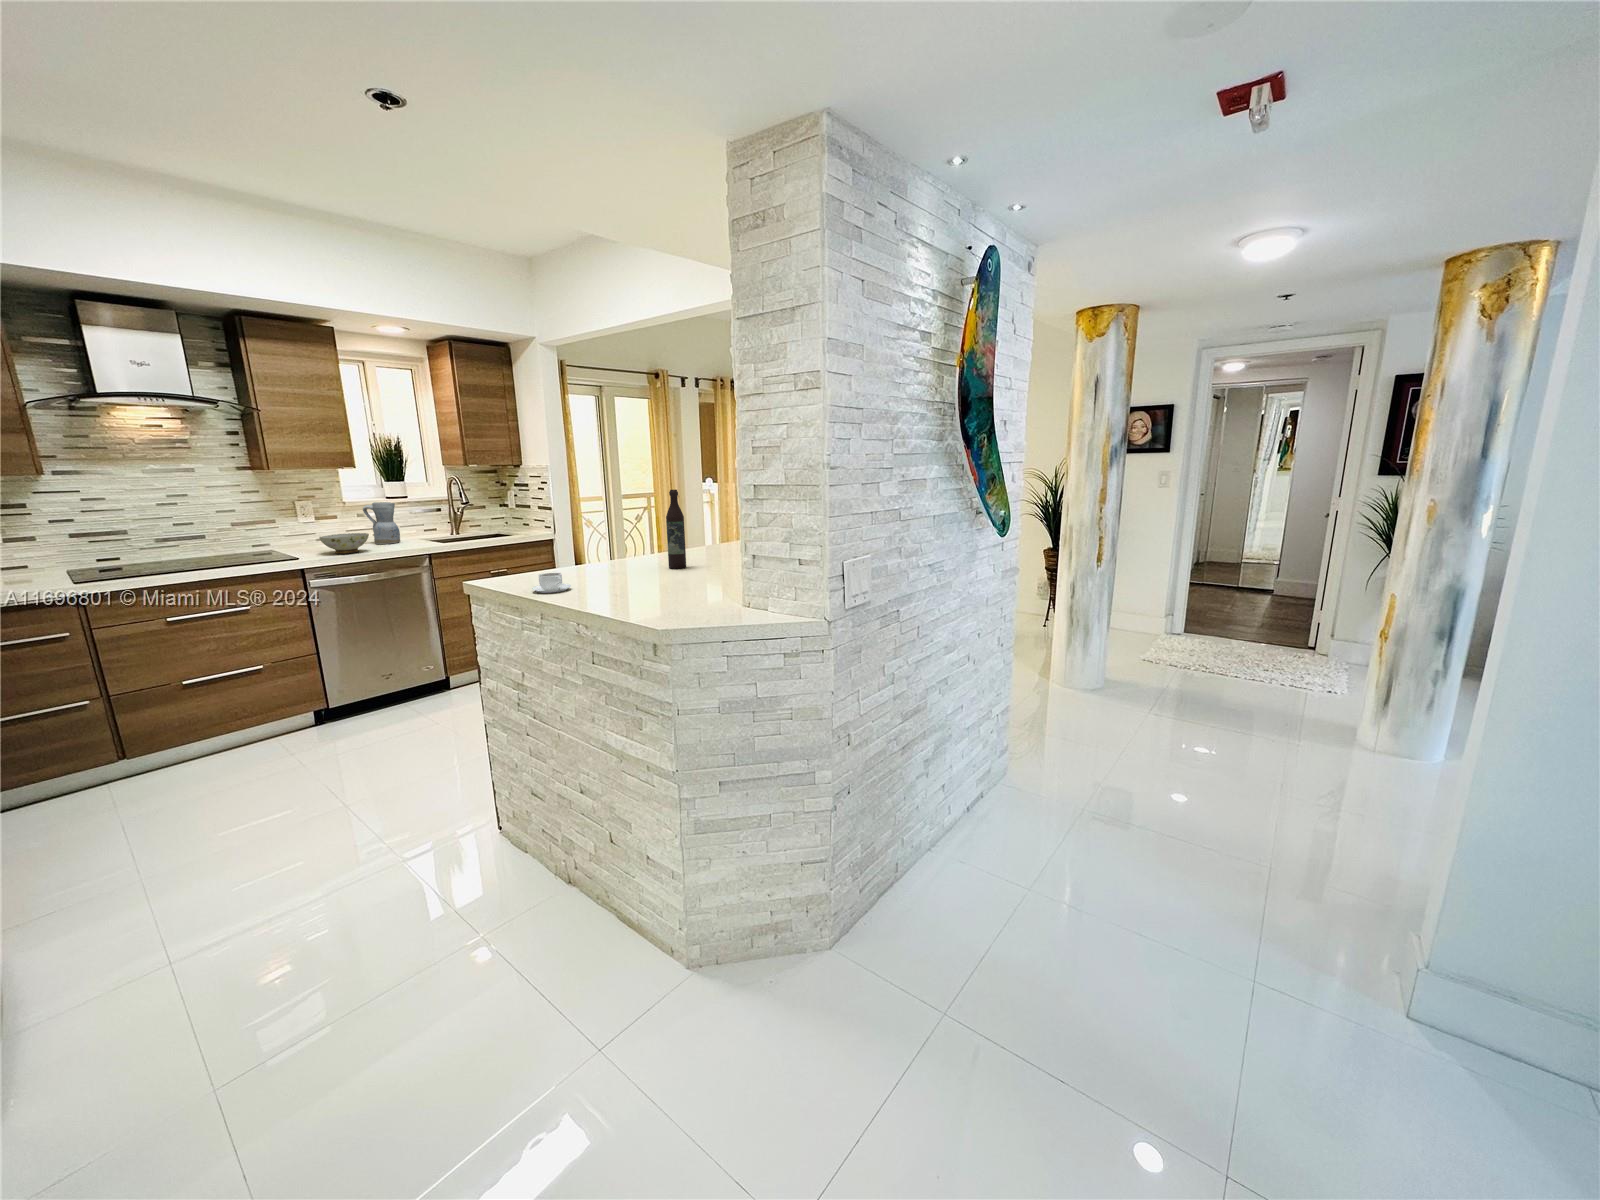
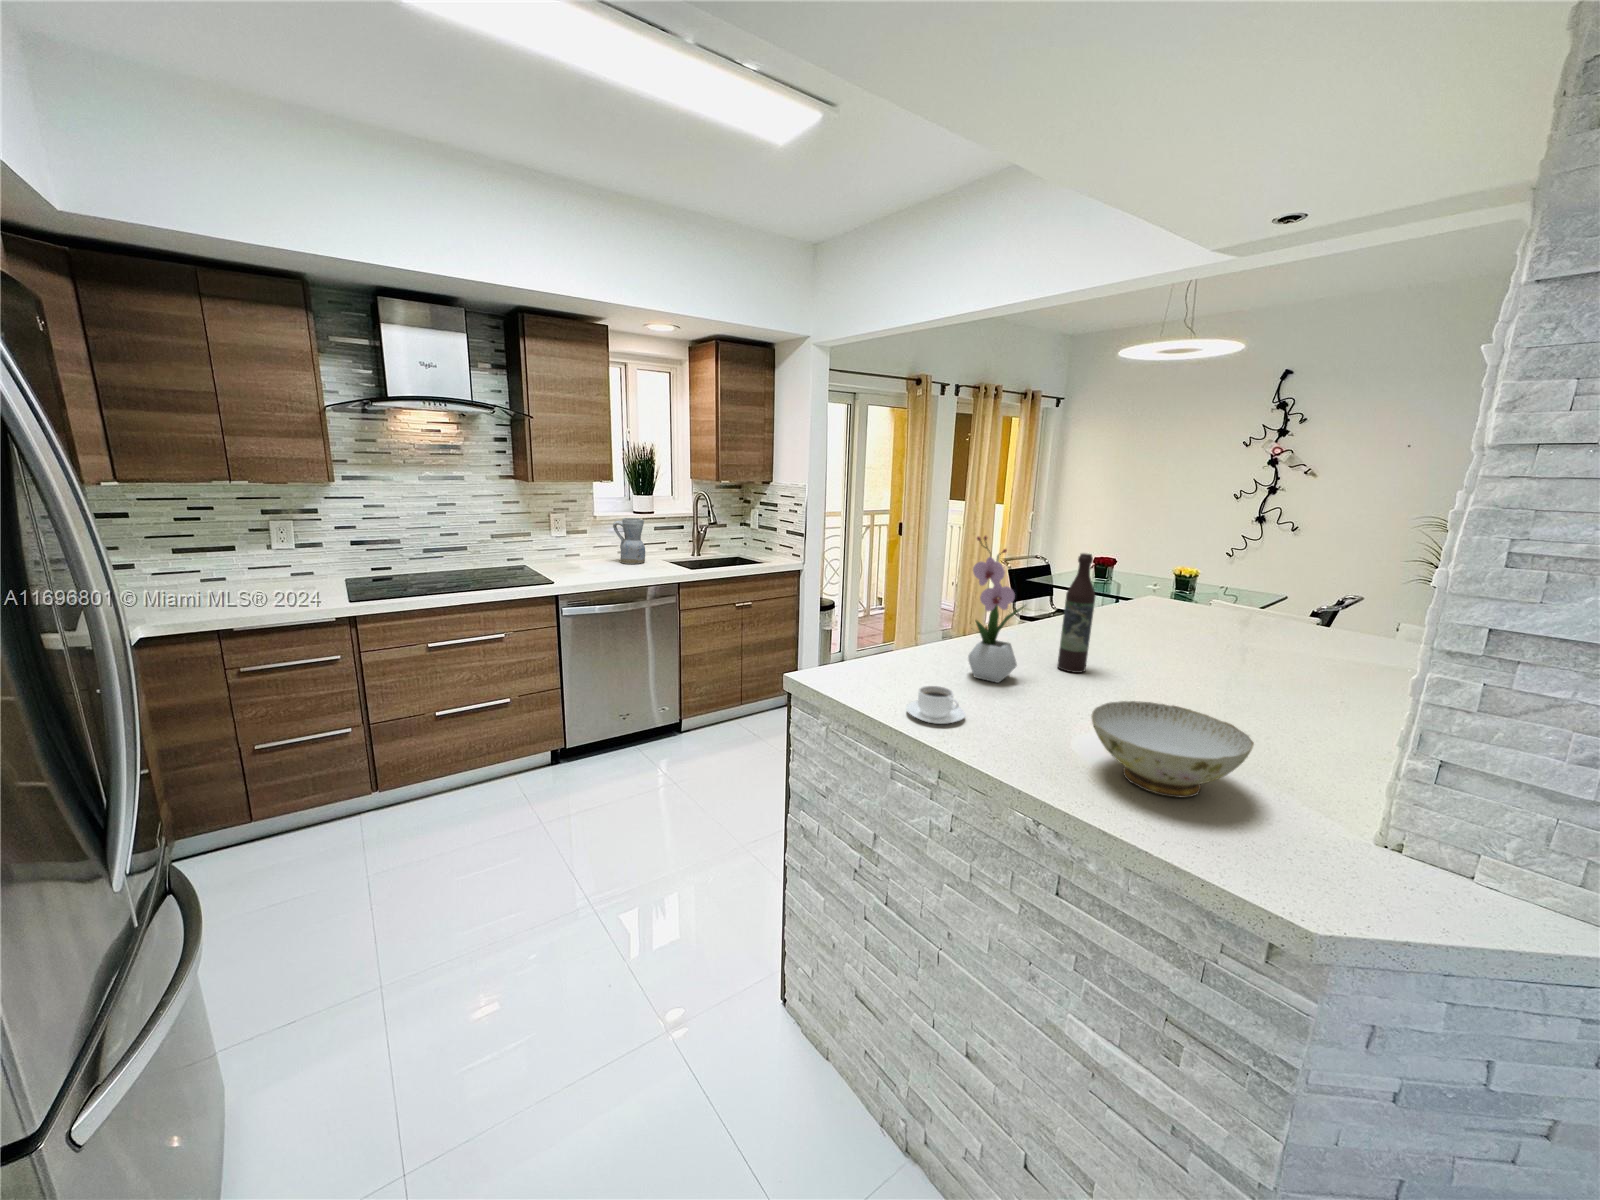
flower arrangement: none [586,478,632,576] -> present [968,536,1024,683]
ceramic bowl: present [319,533,369,554] -> present [1091,701,1254,798]

